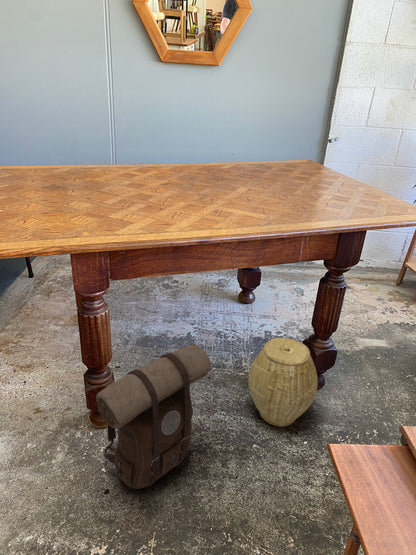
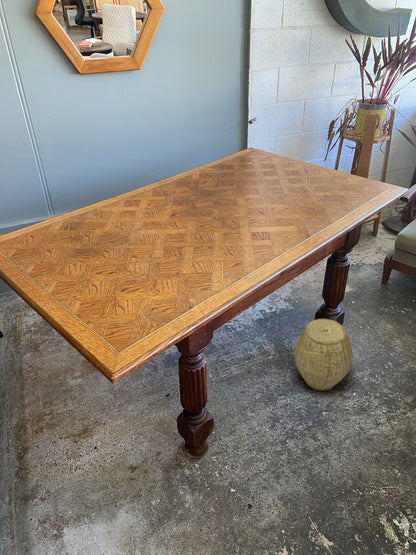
backpack: present [96,345,212,489] -> none [219,359,302,494]

